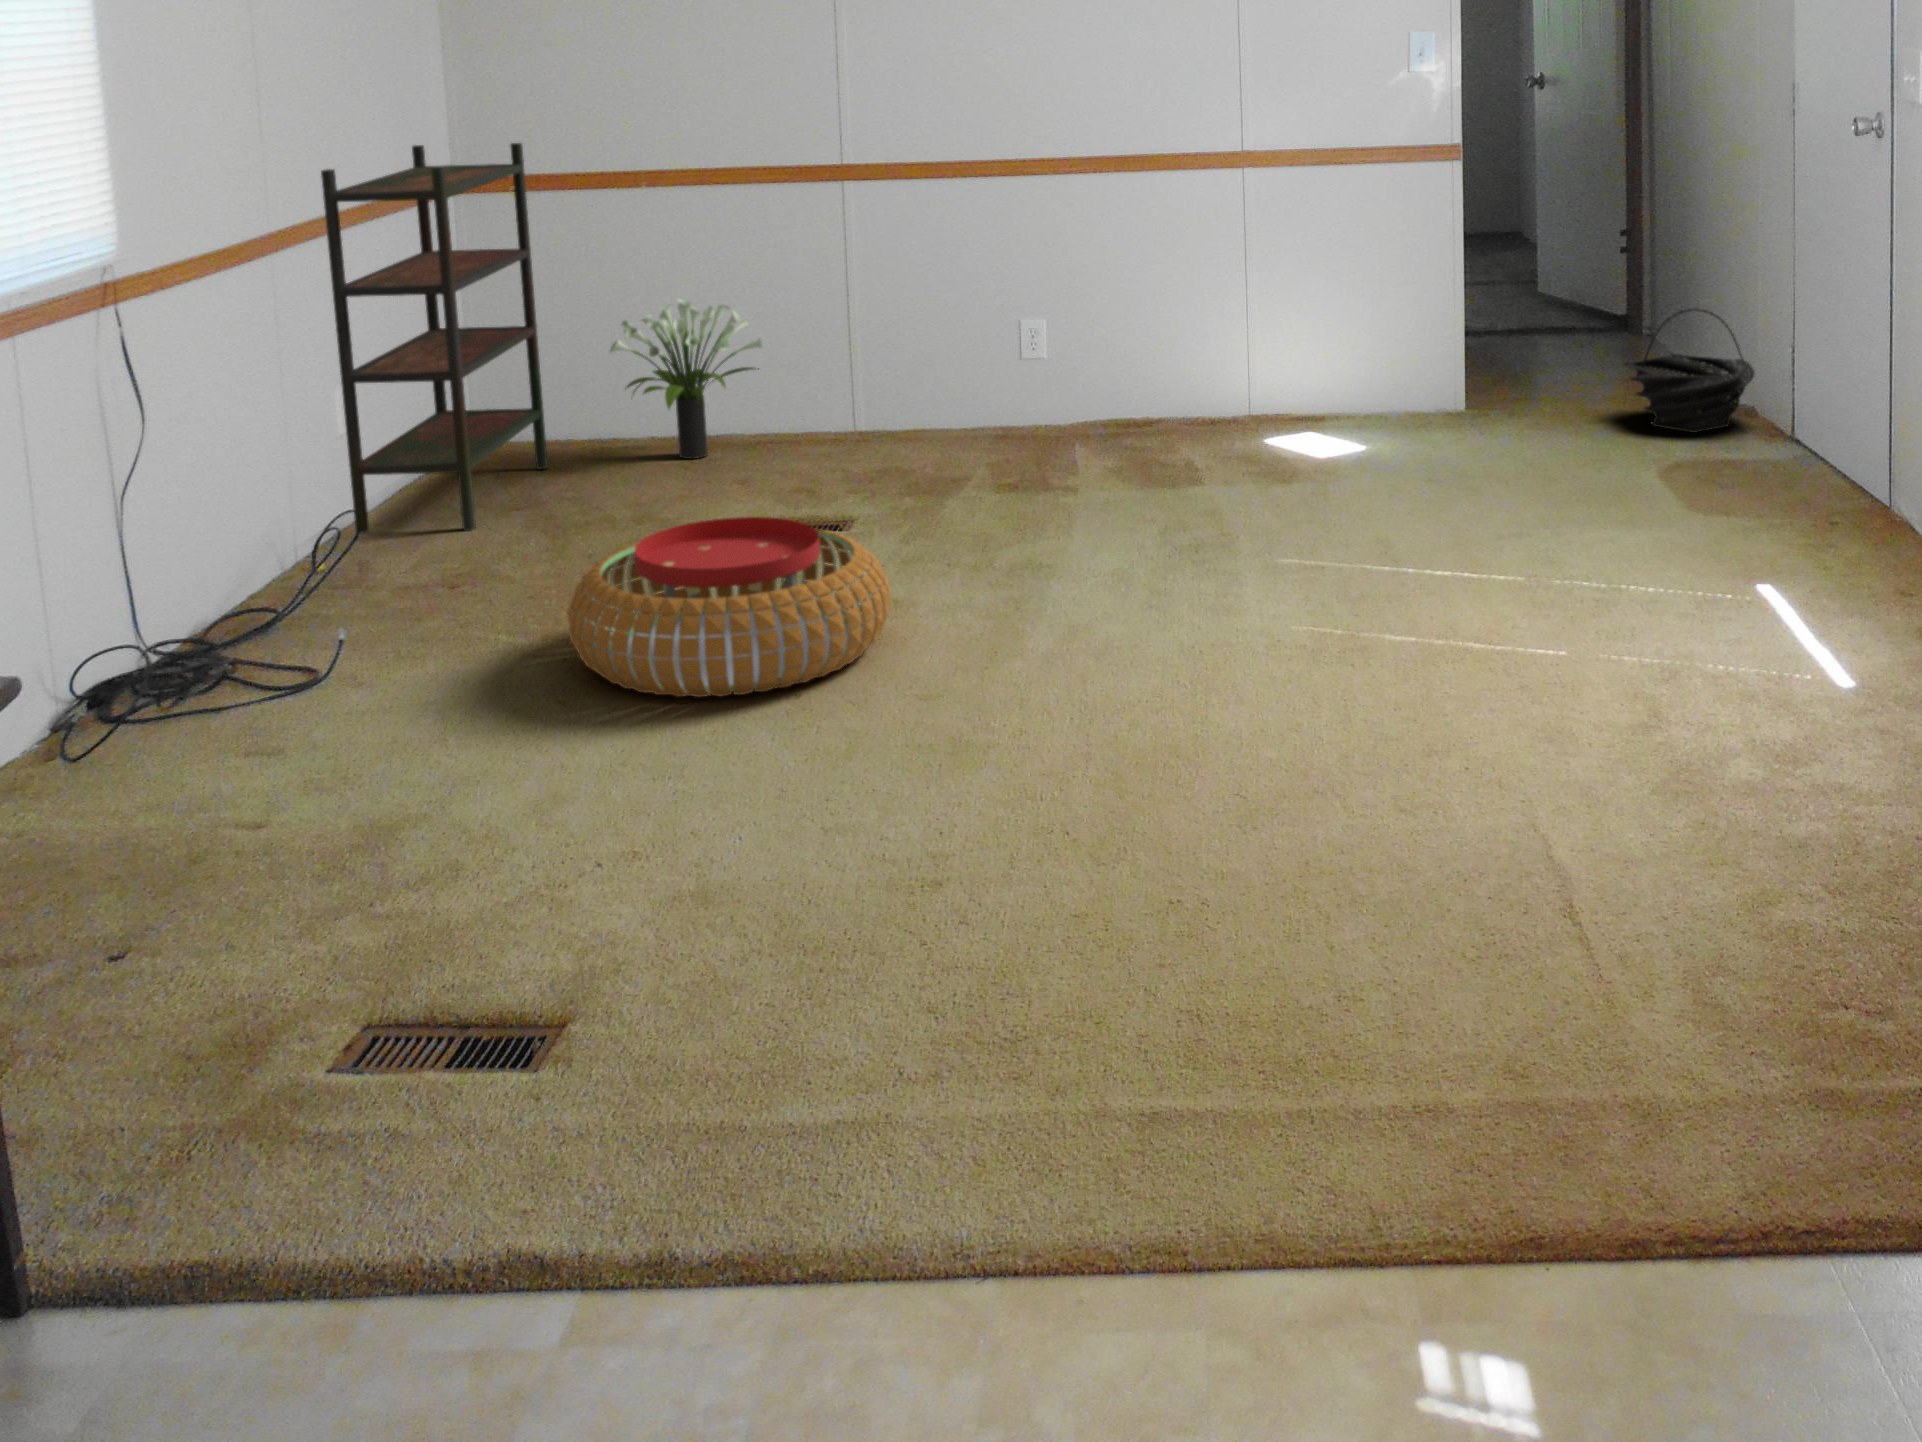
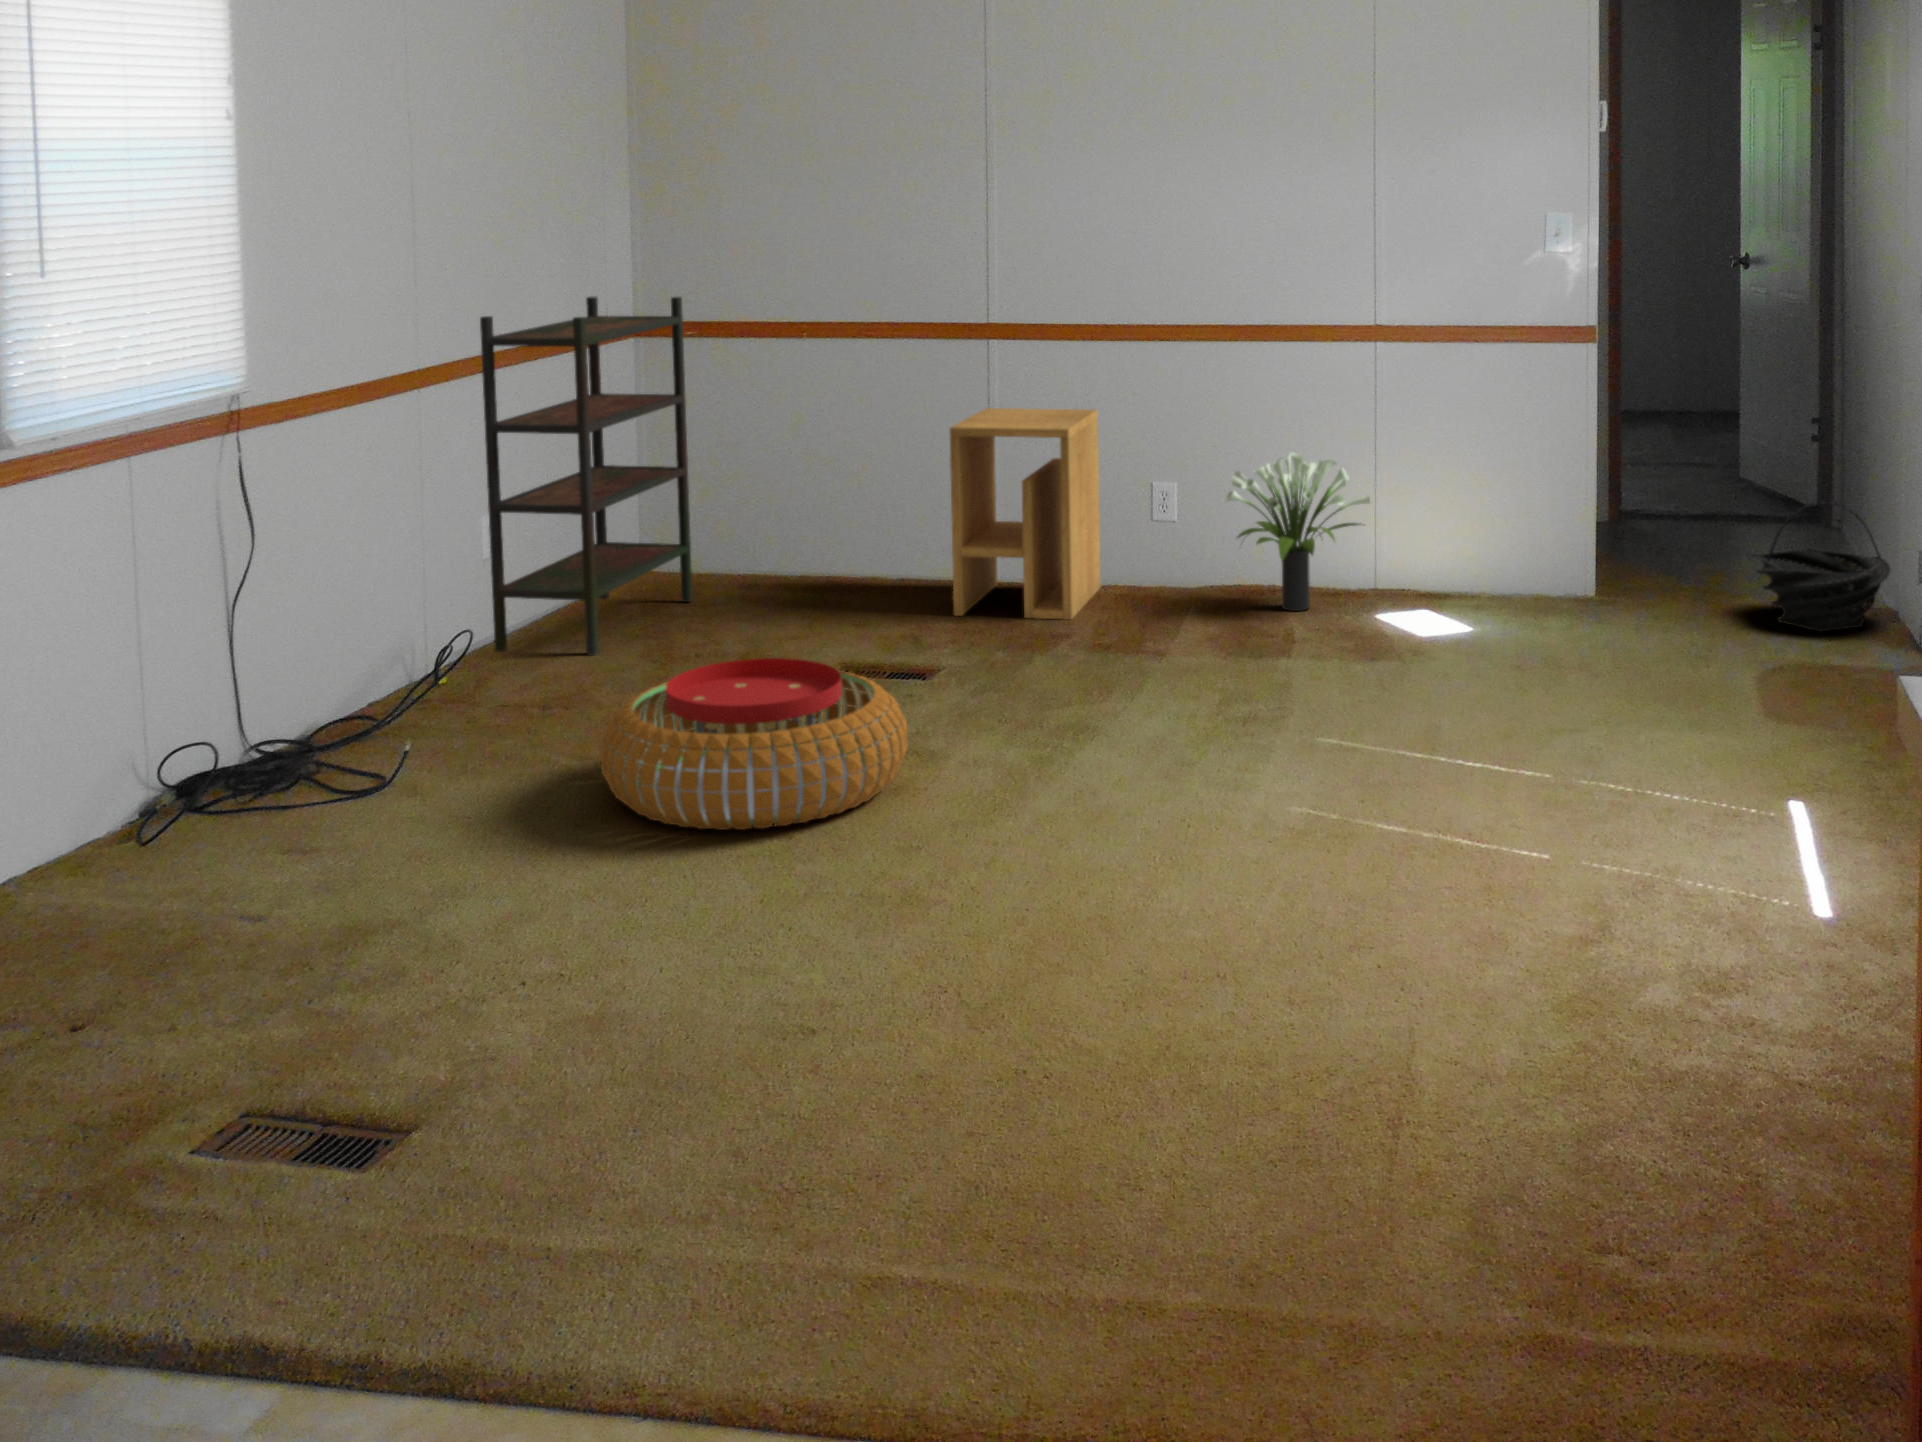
side table: none [830,248,979,467] -> present [950,408,1101,620]
potted plant: present [610,299,762,459] -> present [1225,453,1370,611]

